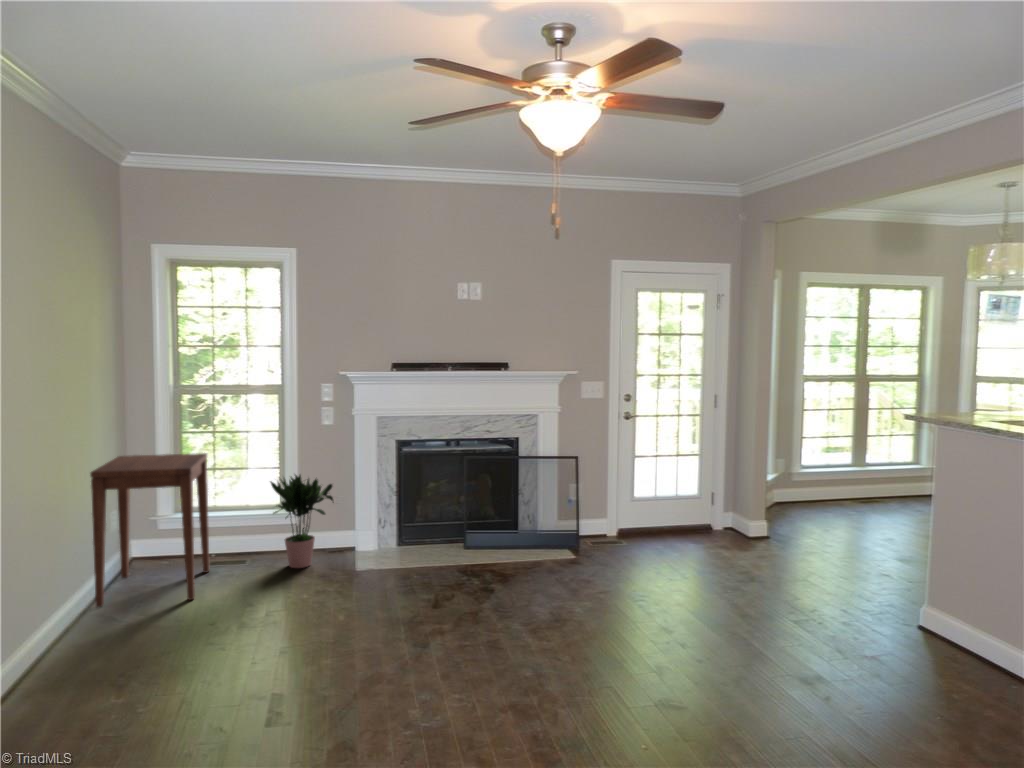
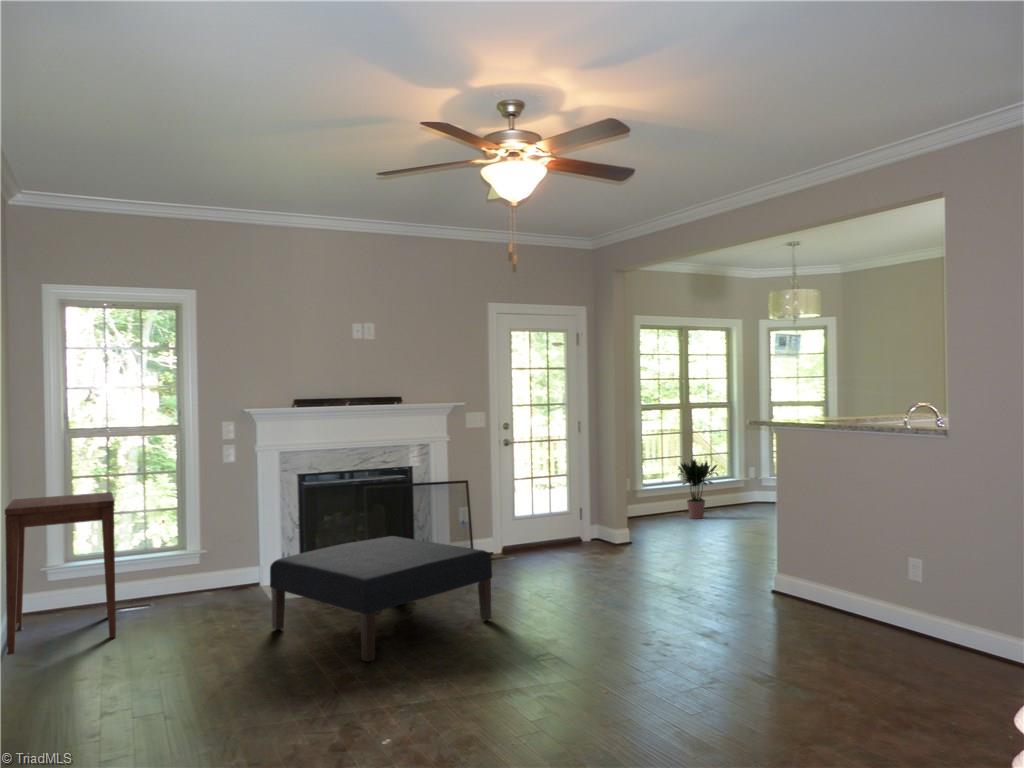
potted plant: present [271,475,334,568] -> present [678,460,717,519]
ottoman: none [330,522,560,682] -> present [270,536,492,662]

